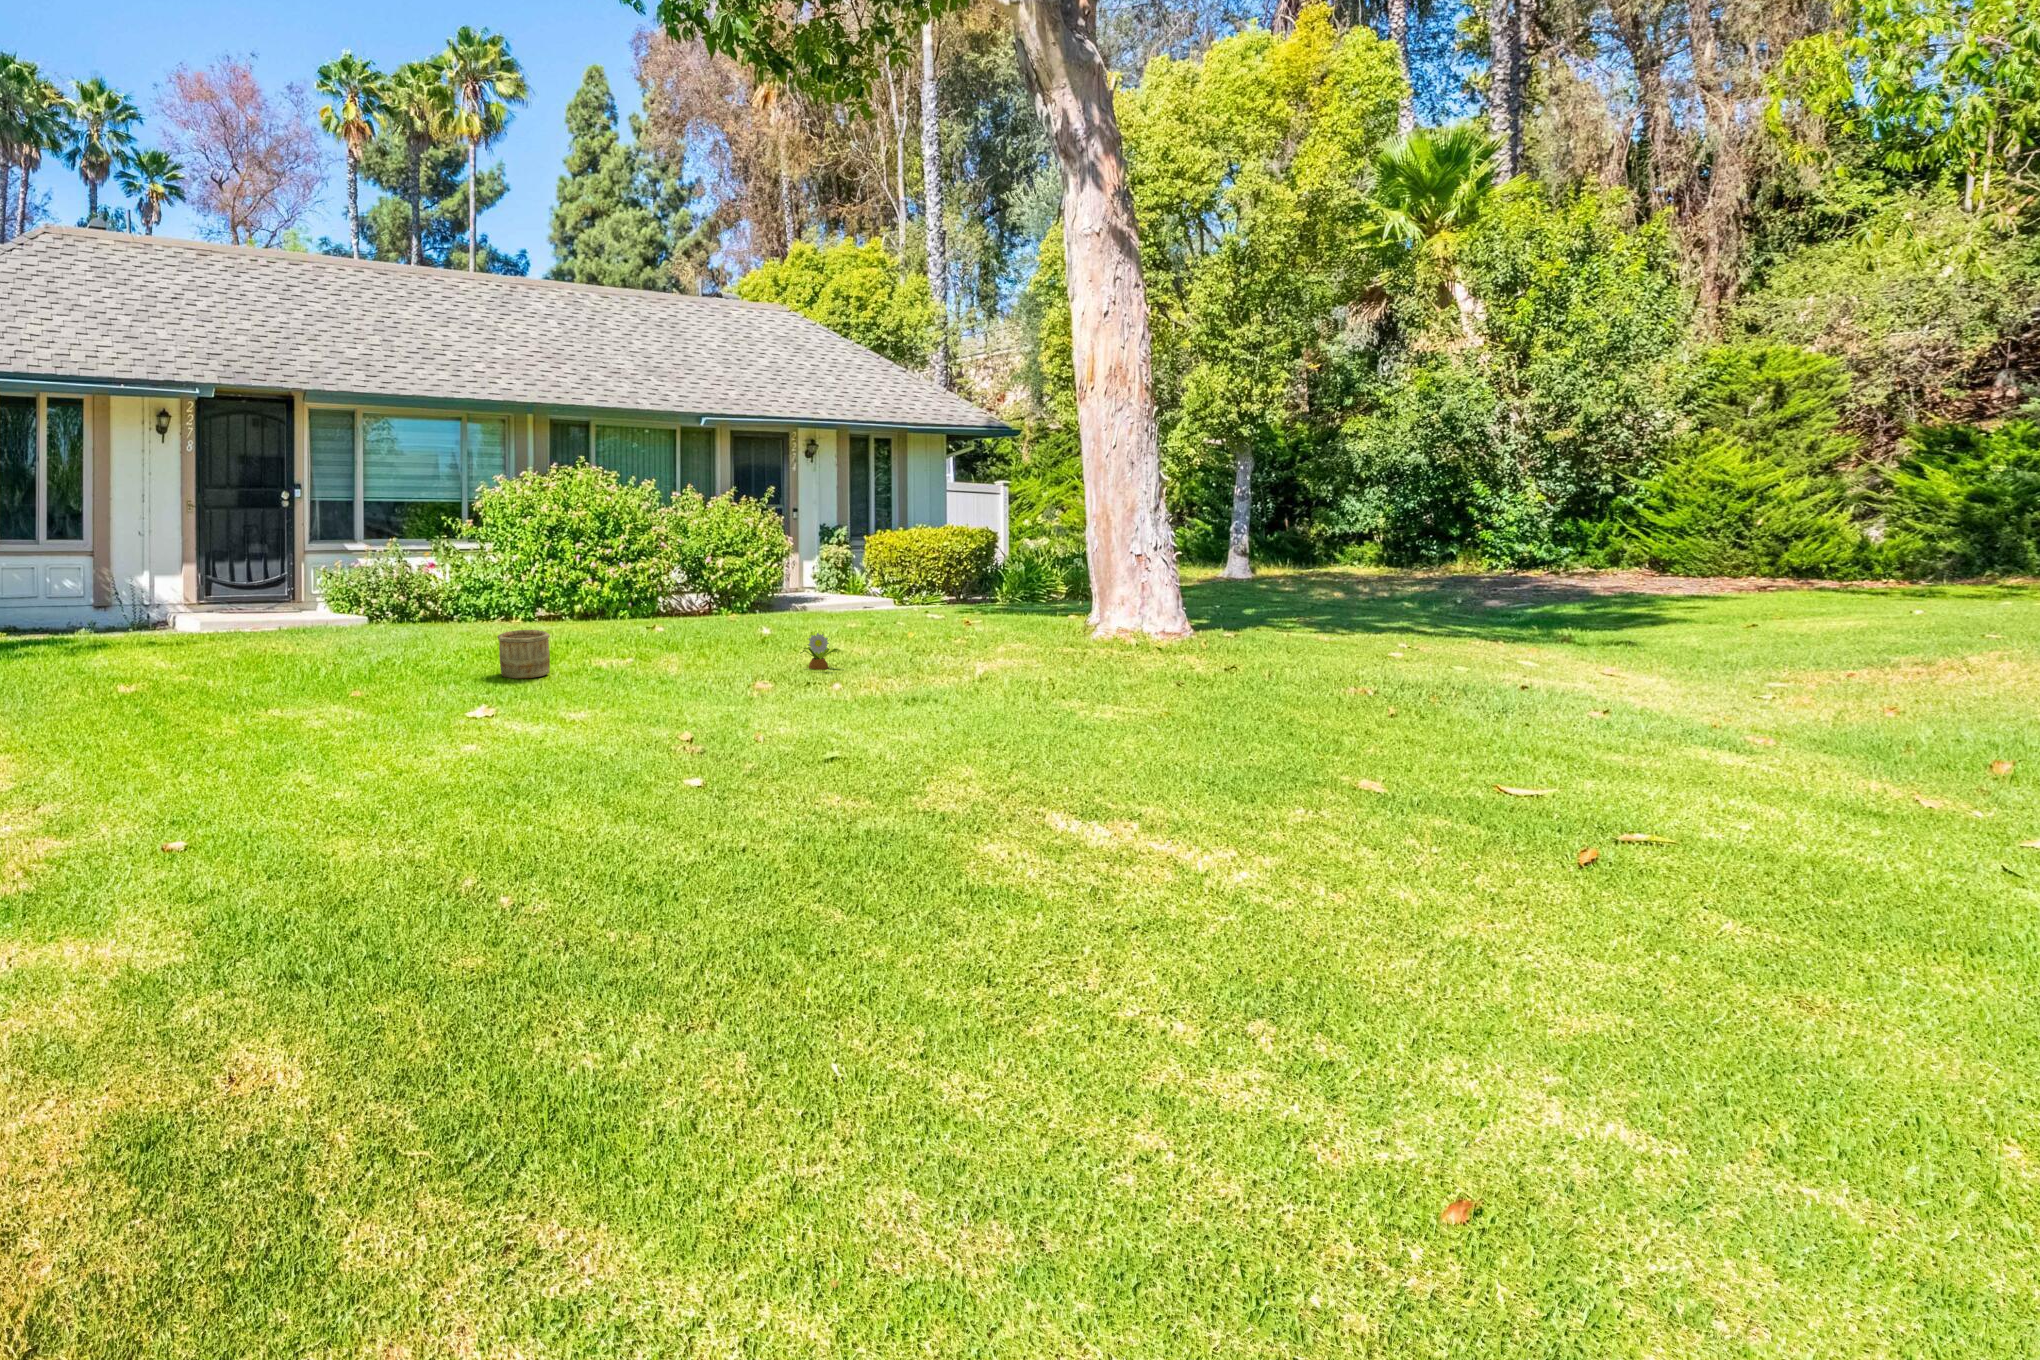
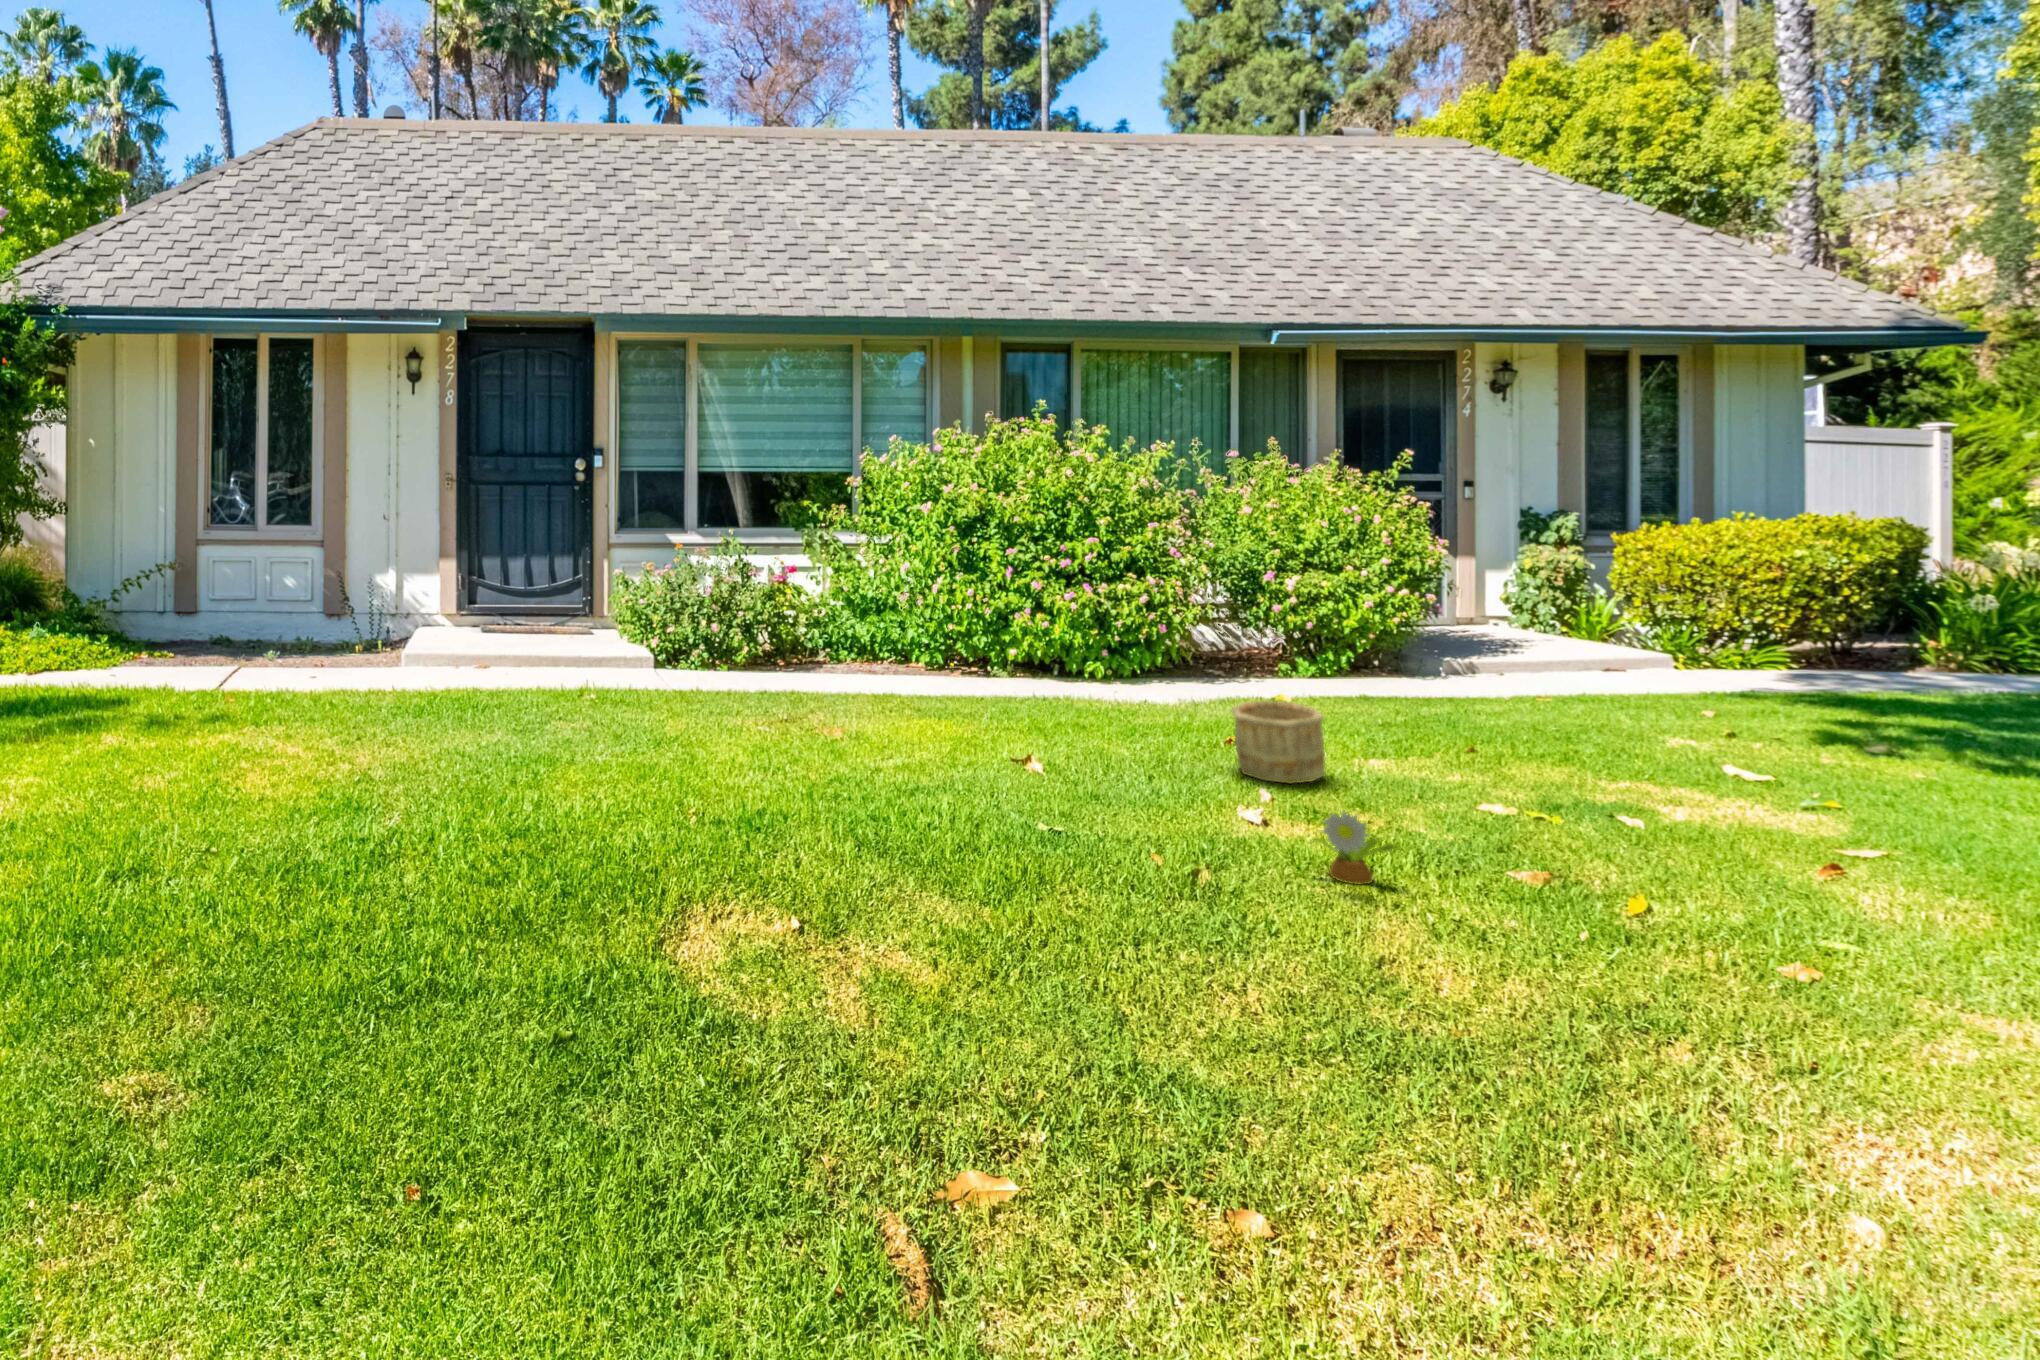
wooden bucket: present [497,630,550,678] -> present [1231,701,1325,783]

